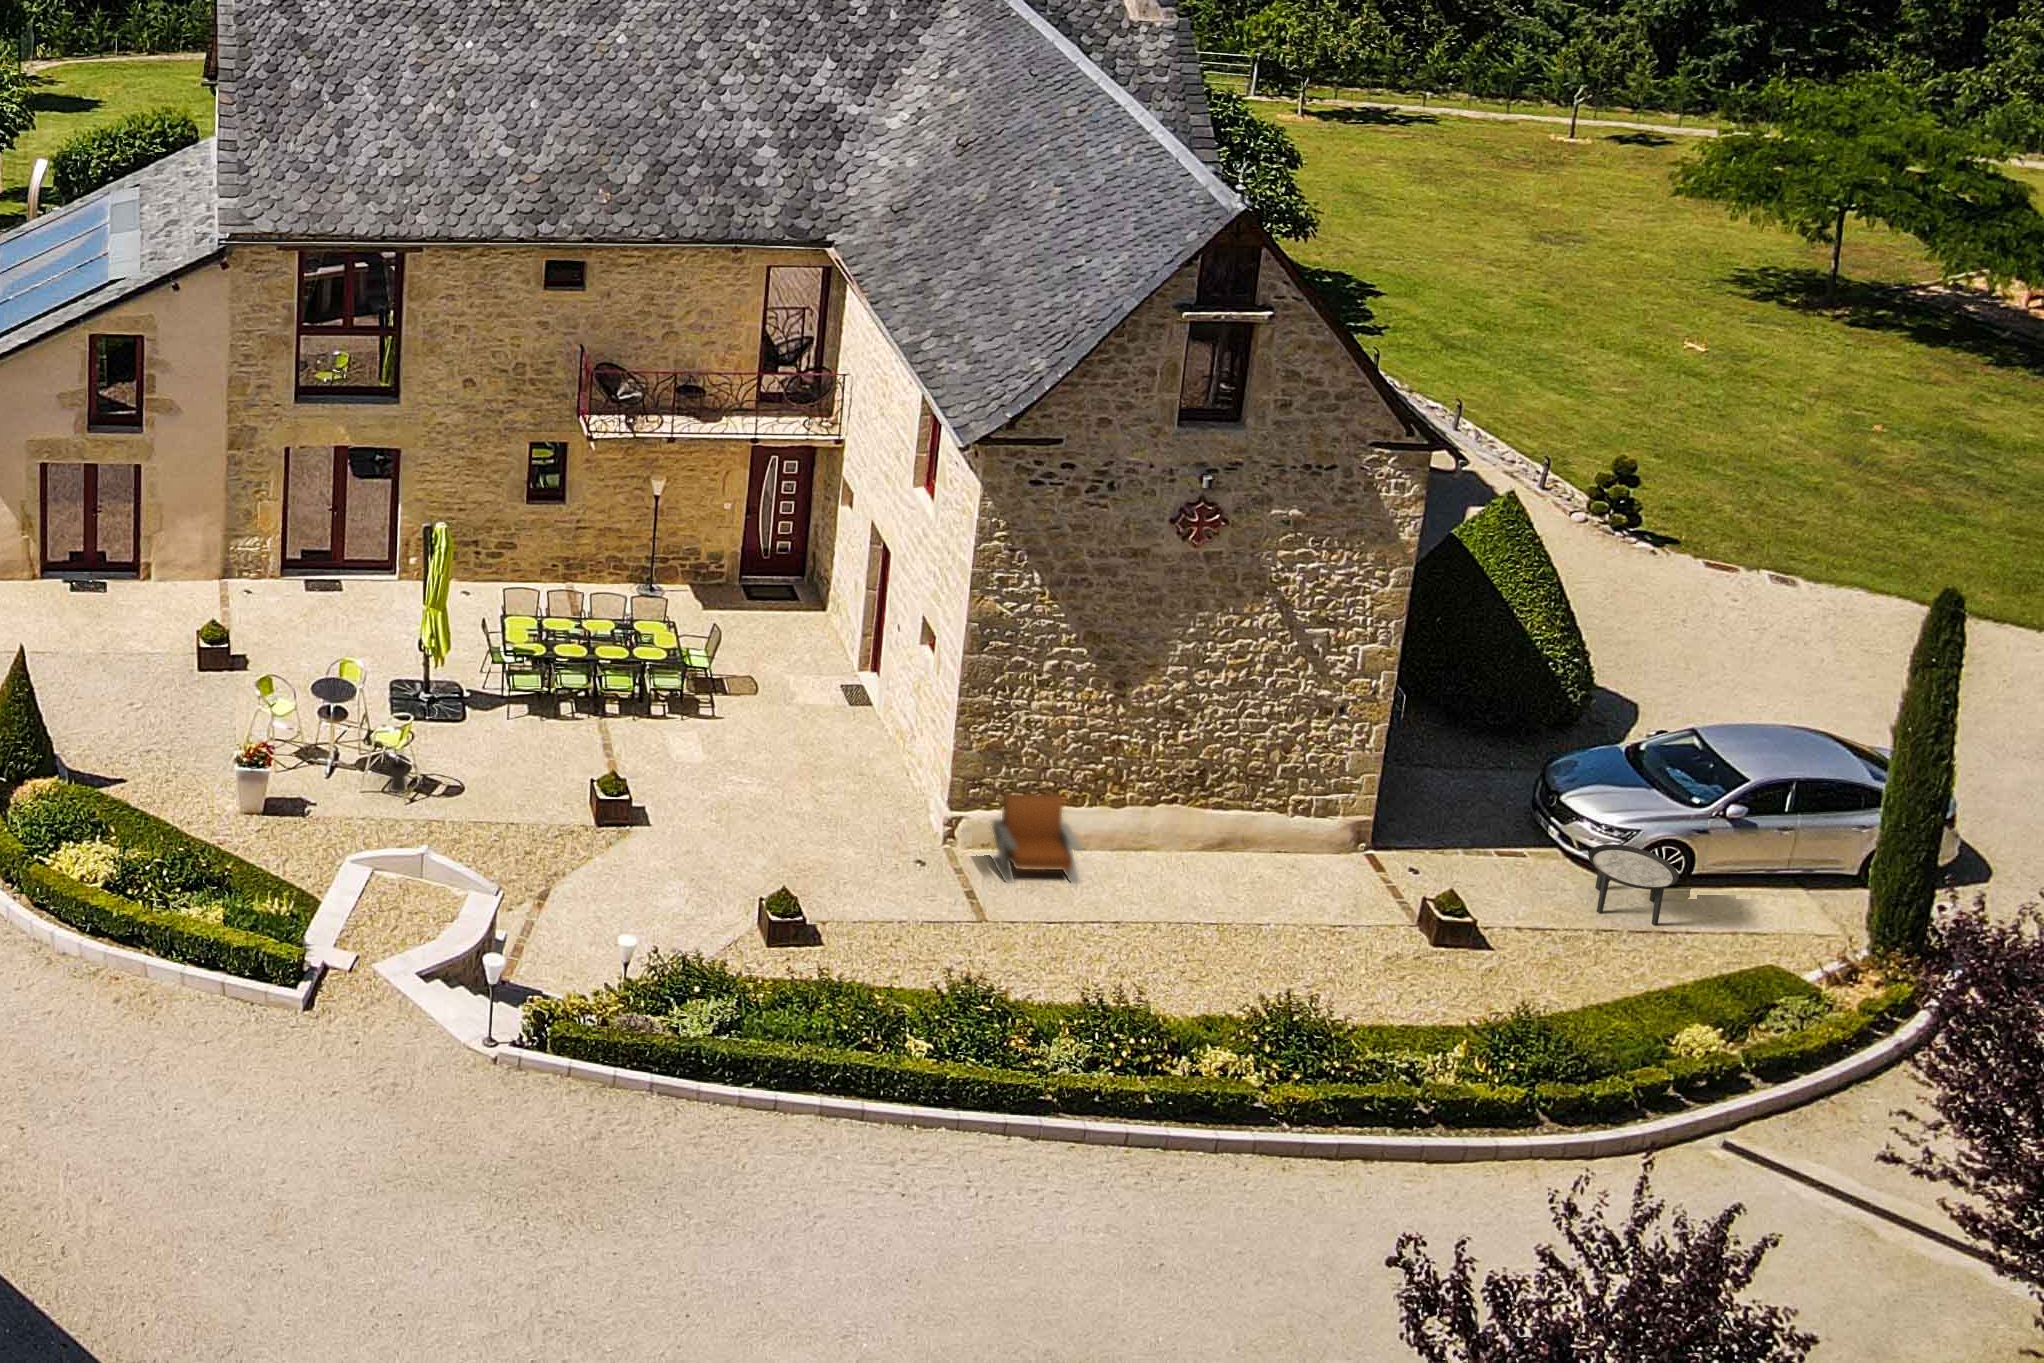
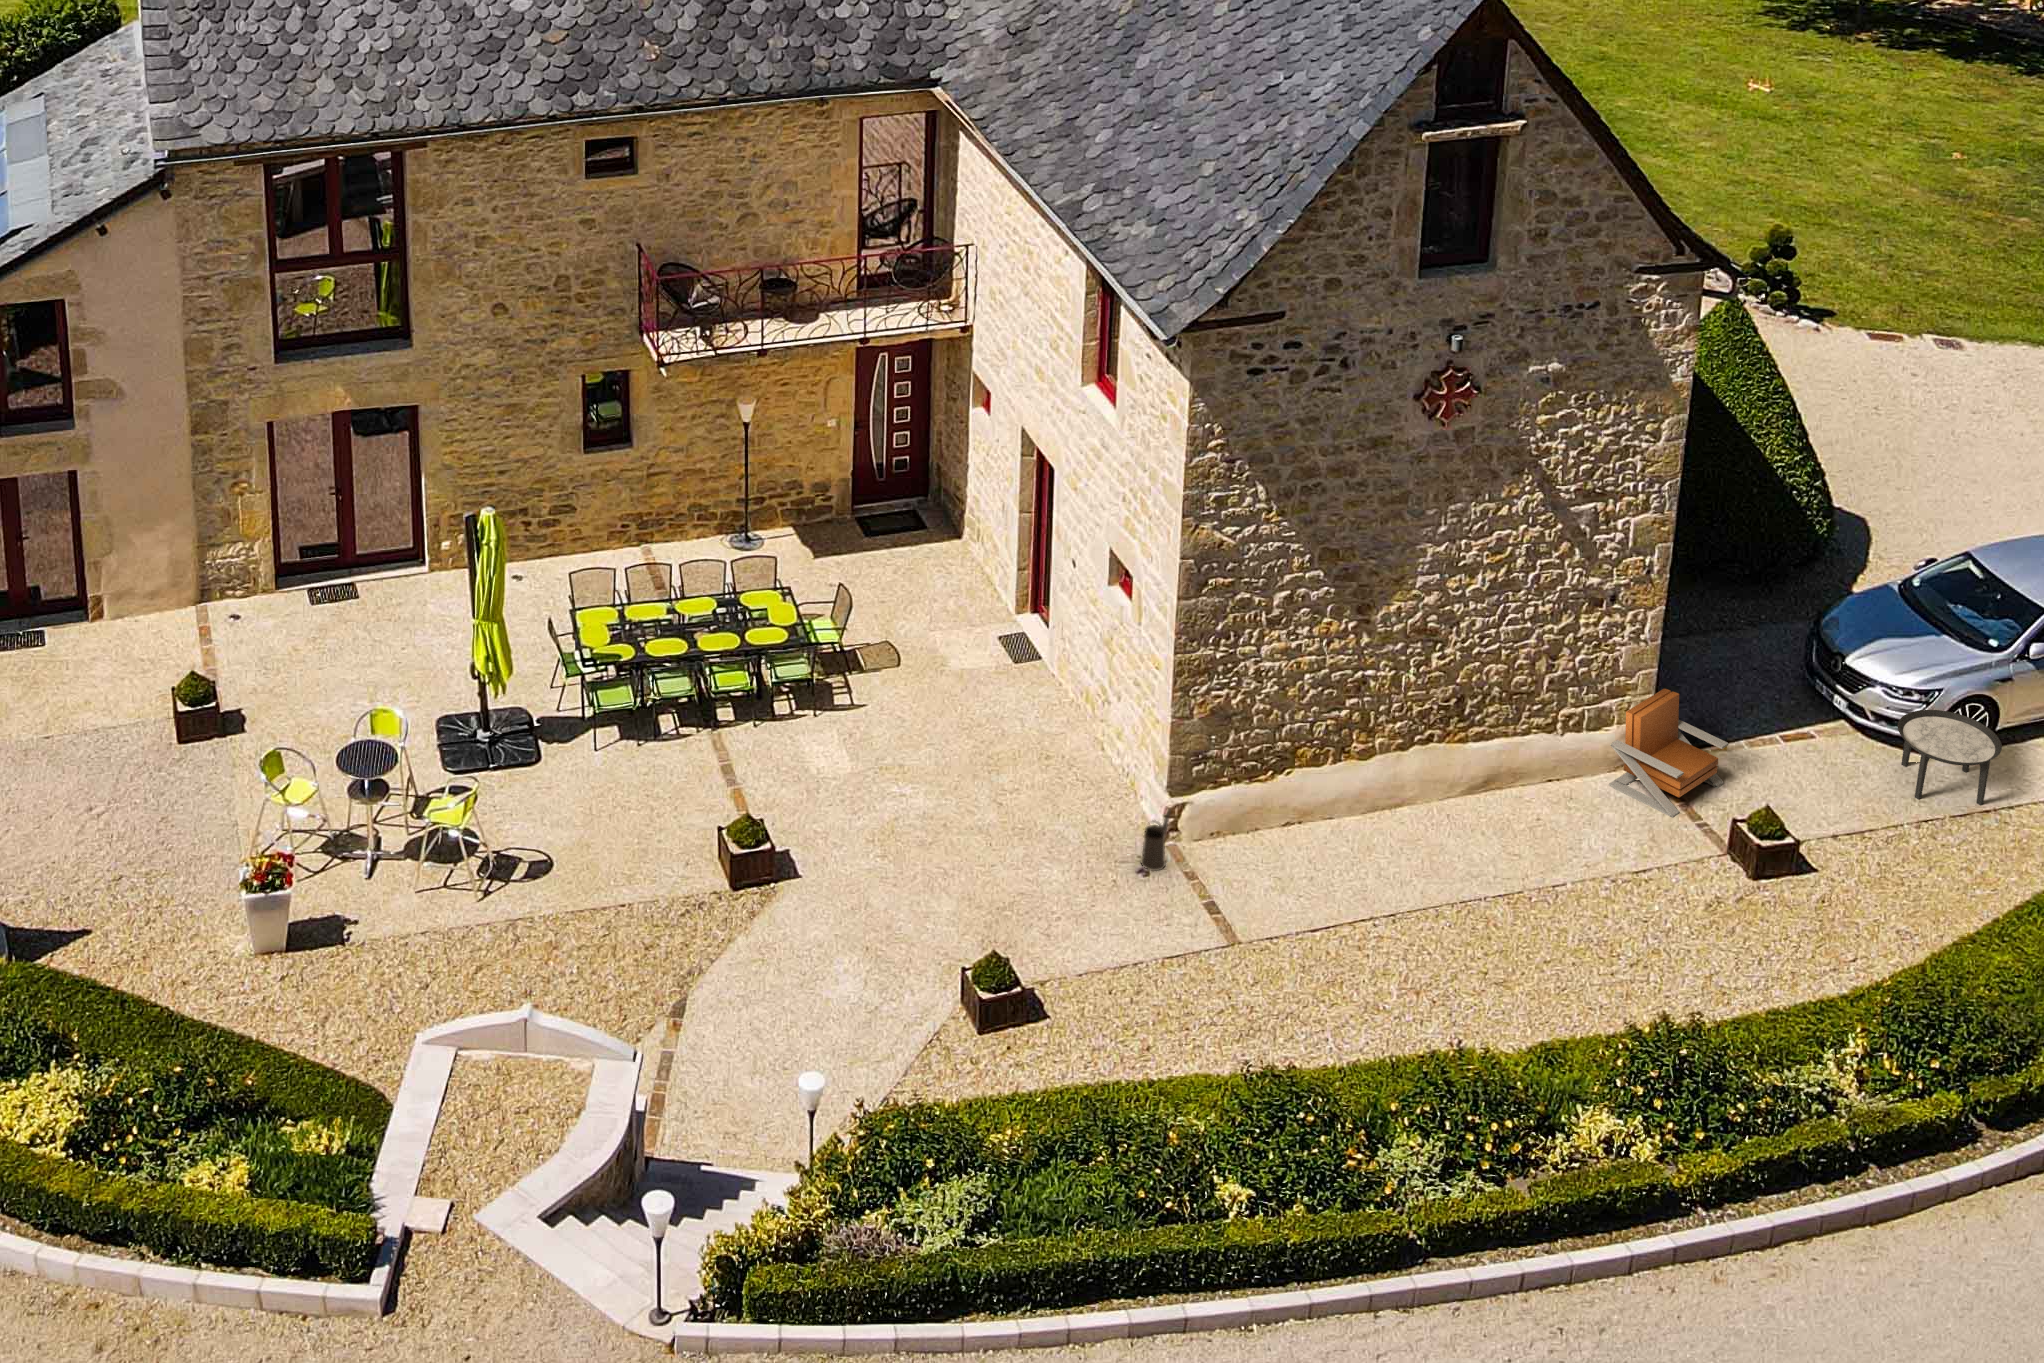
watering can: present [389,751,407,793] -> present [1141,809,1171,871]
lounge chair: present [991,794,1083,884] -> present [1609,688,1728,818]

